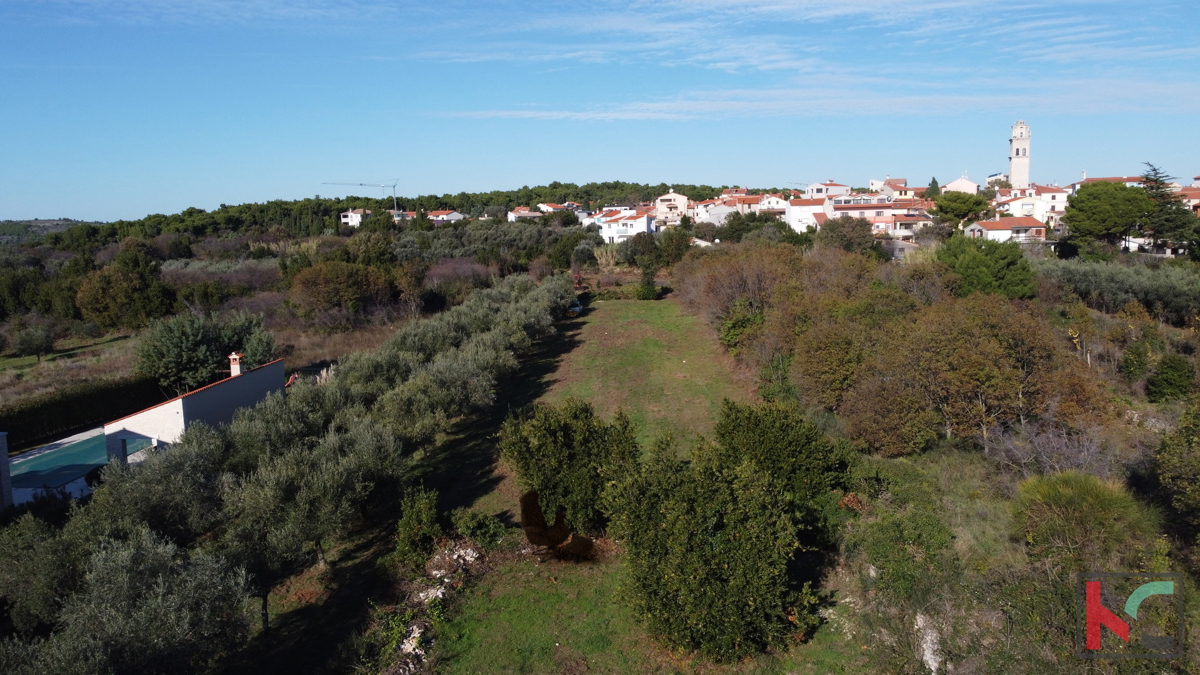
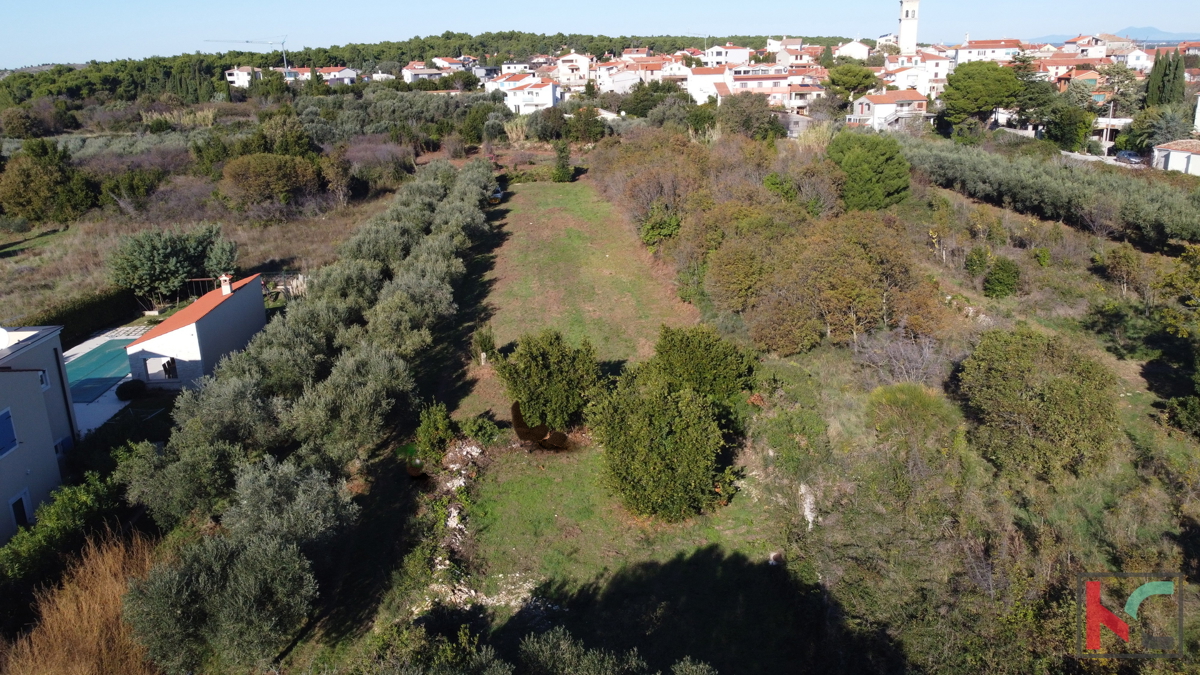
potted tree: none [363,531,403,583] -> present [398,443,424,476]

